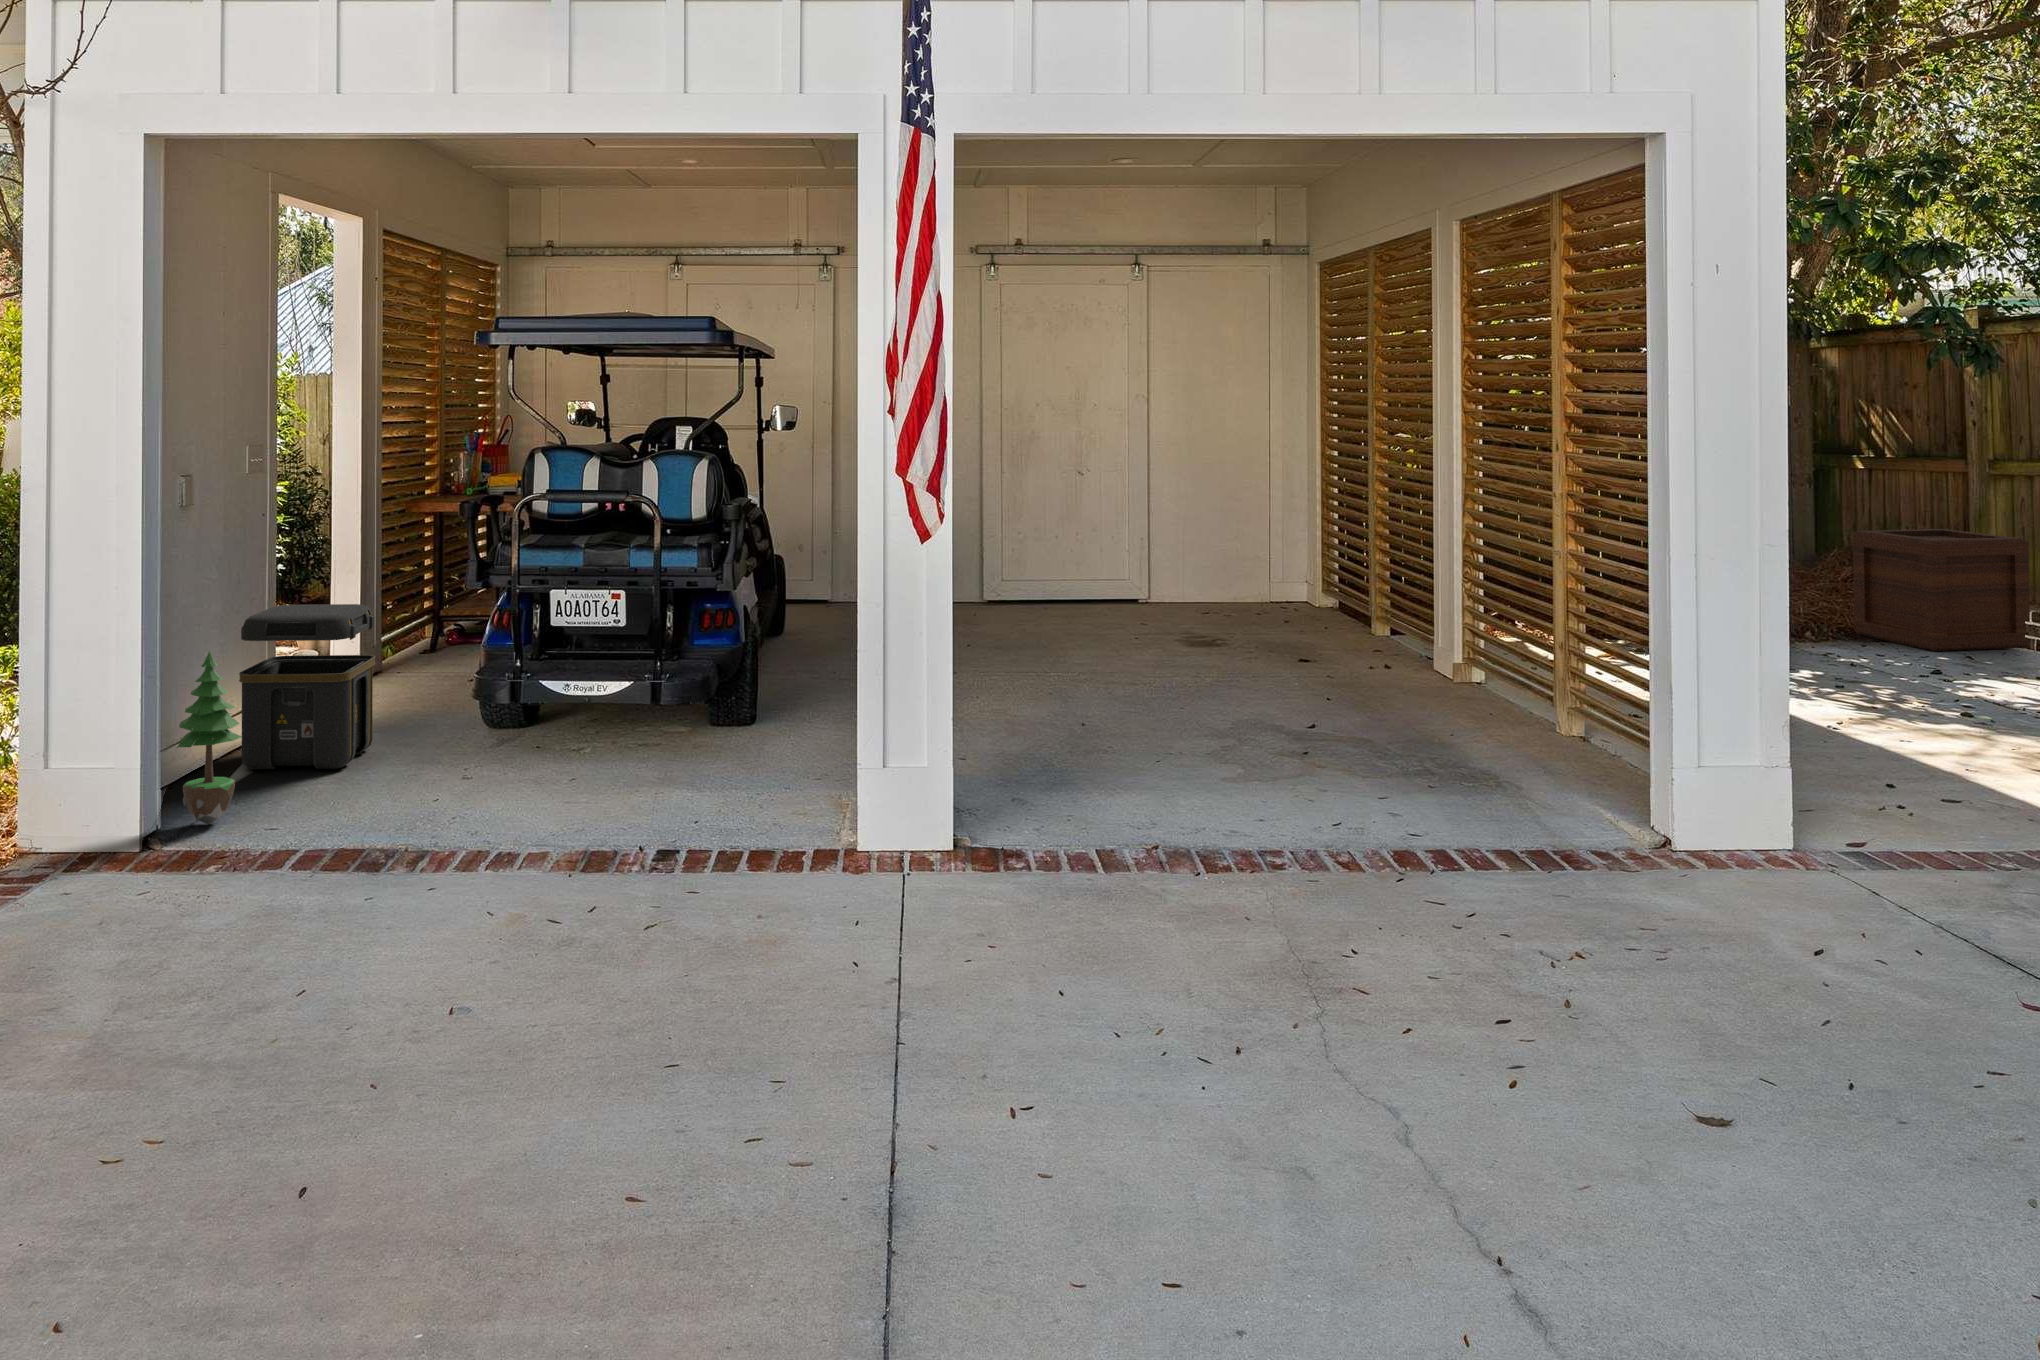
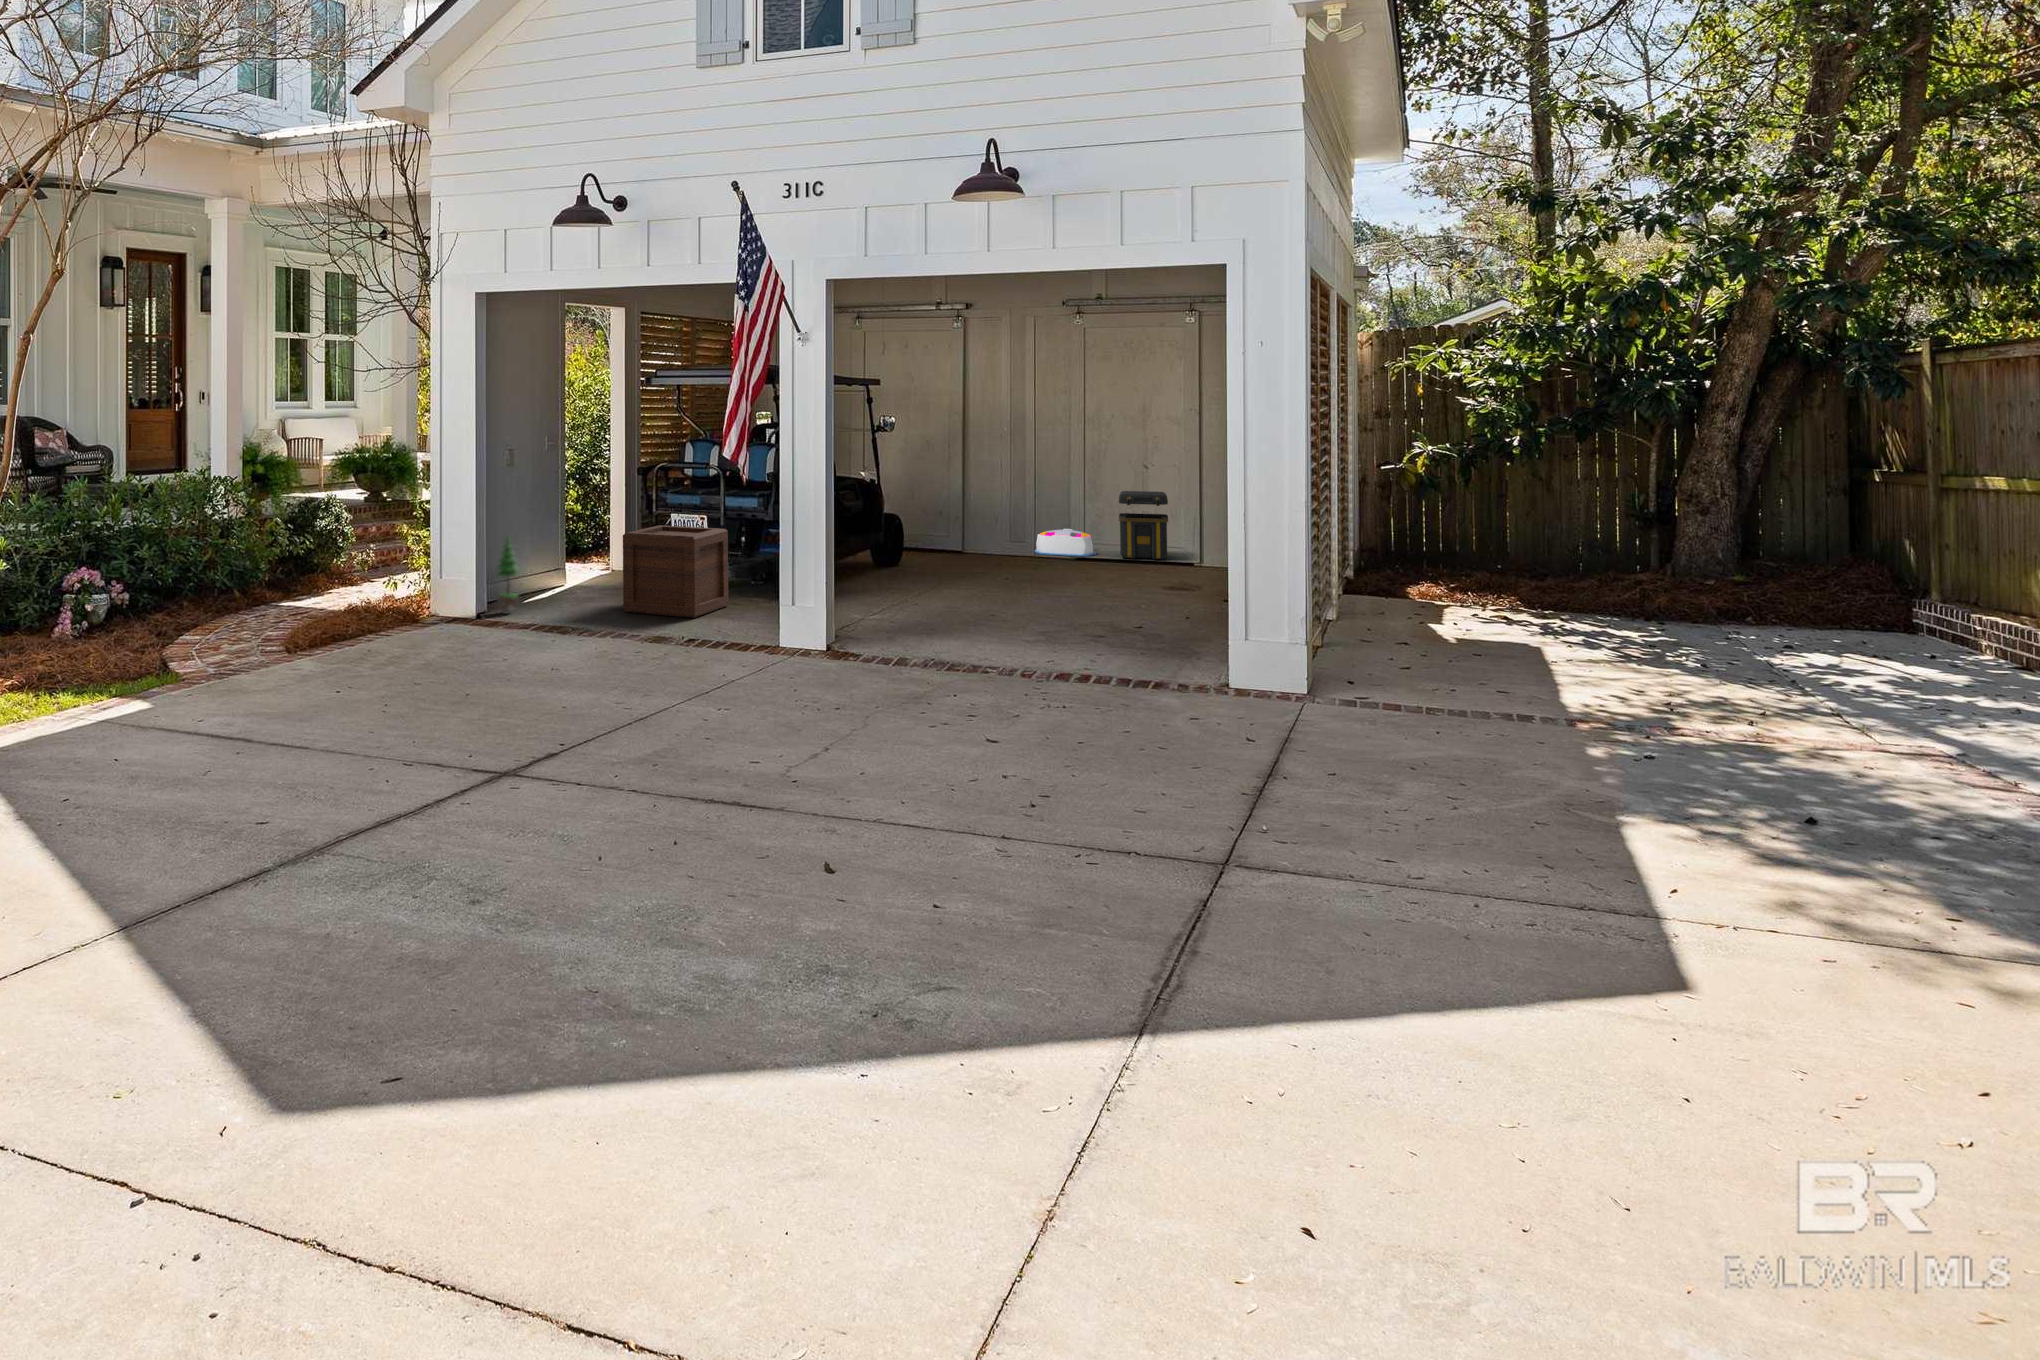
wooden crate: present [1853,529,2030,651] -> present [623,525,729,618]
storage bin: none [989,571,1078,611] -> present [1035,529,1096,556]
toolbox: present [239,604,375,769] -> present [1119,491,1168,560]

